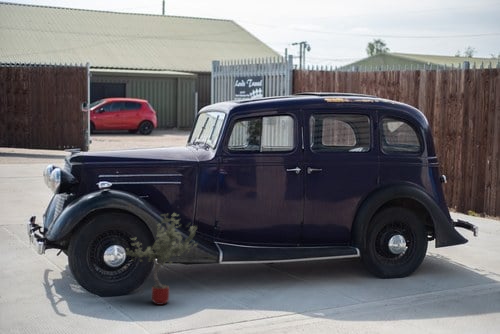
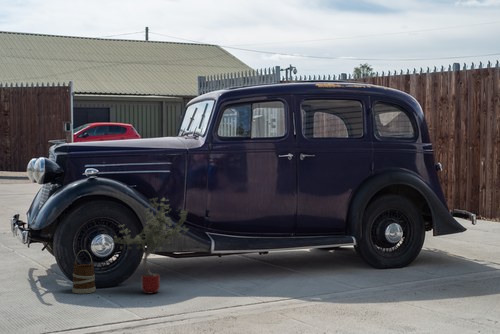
wooden bucket: none [86,261,108,303] -> present [72,250,96,293]

